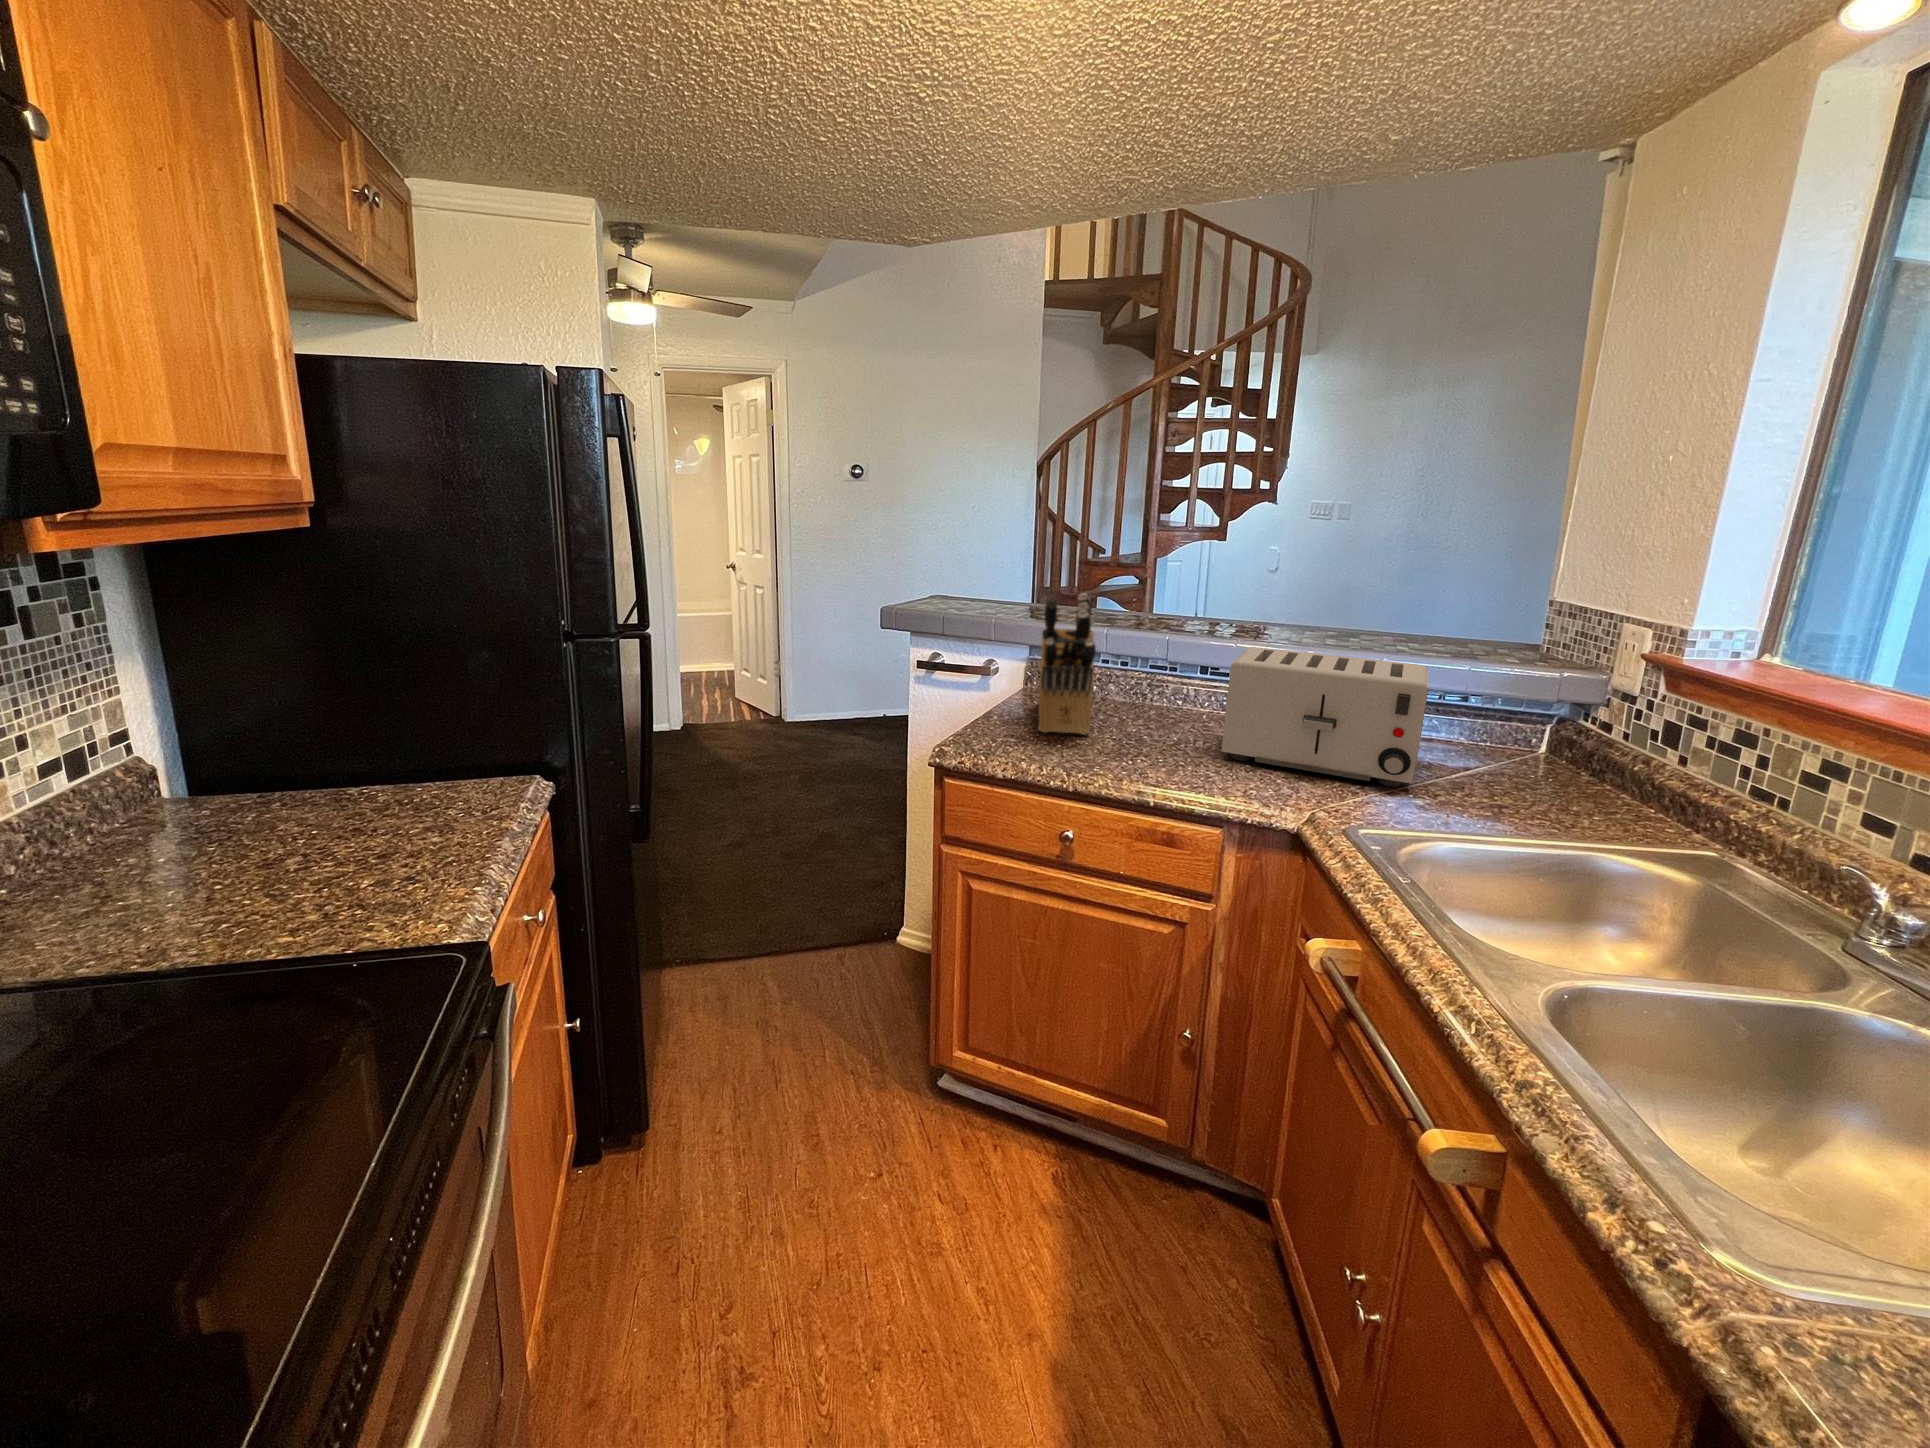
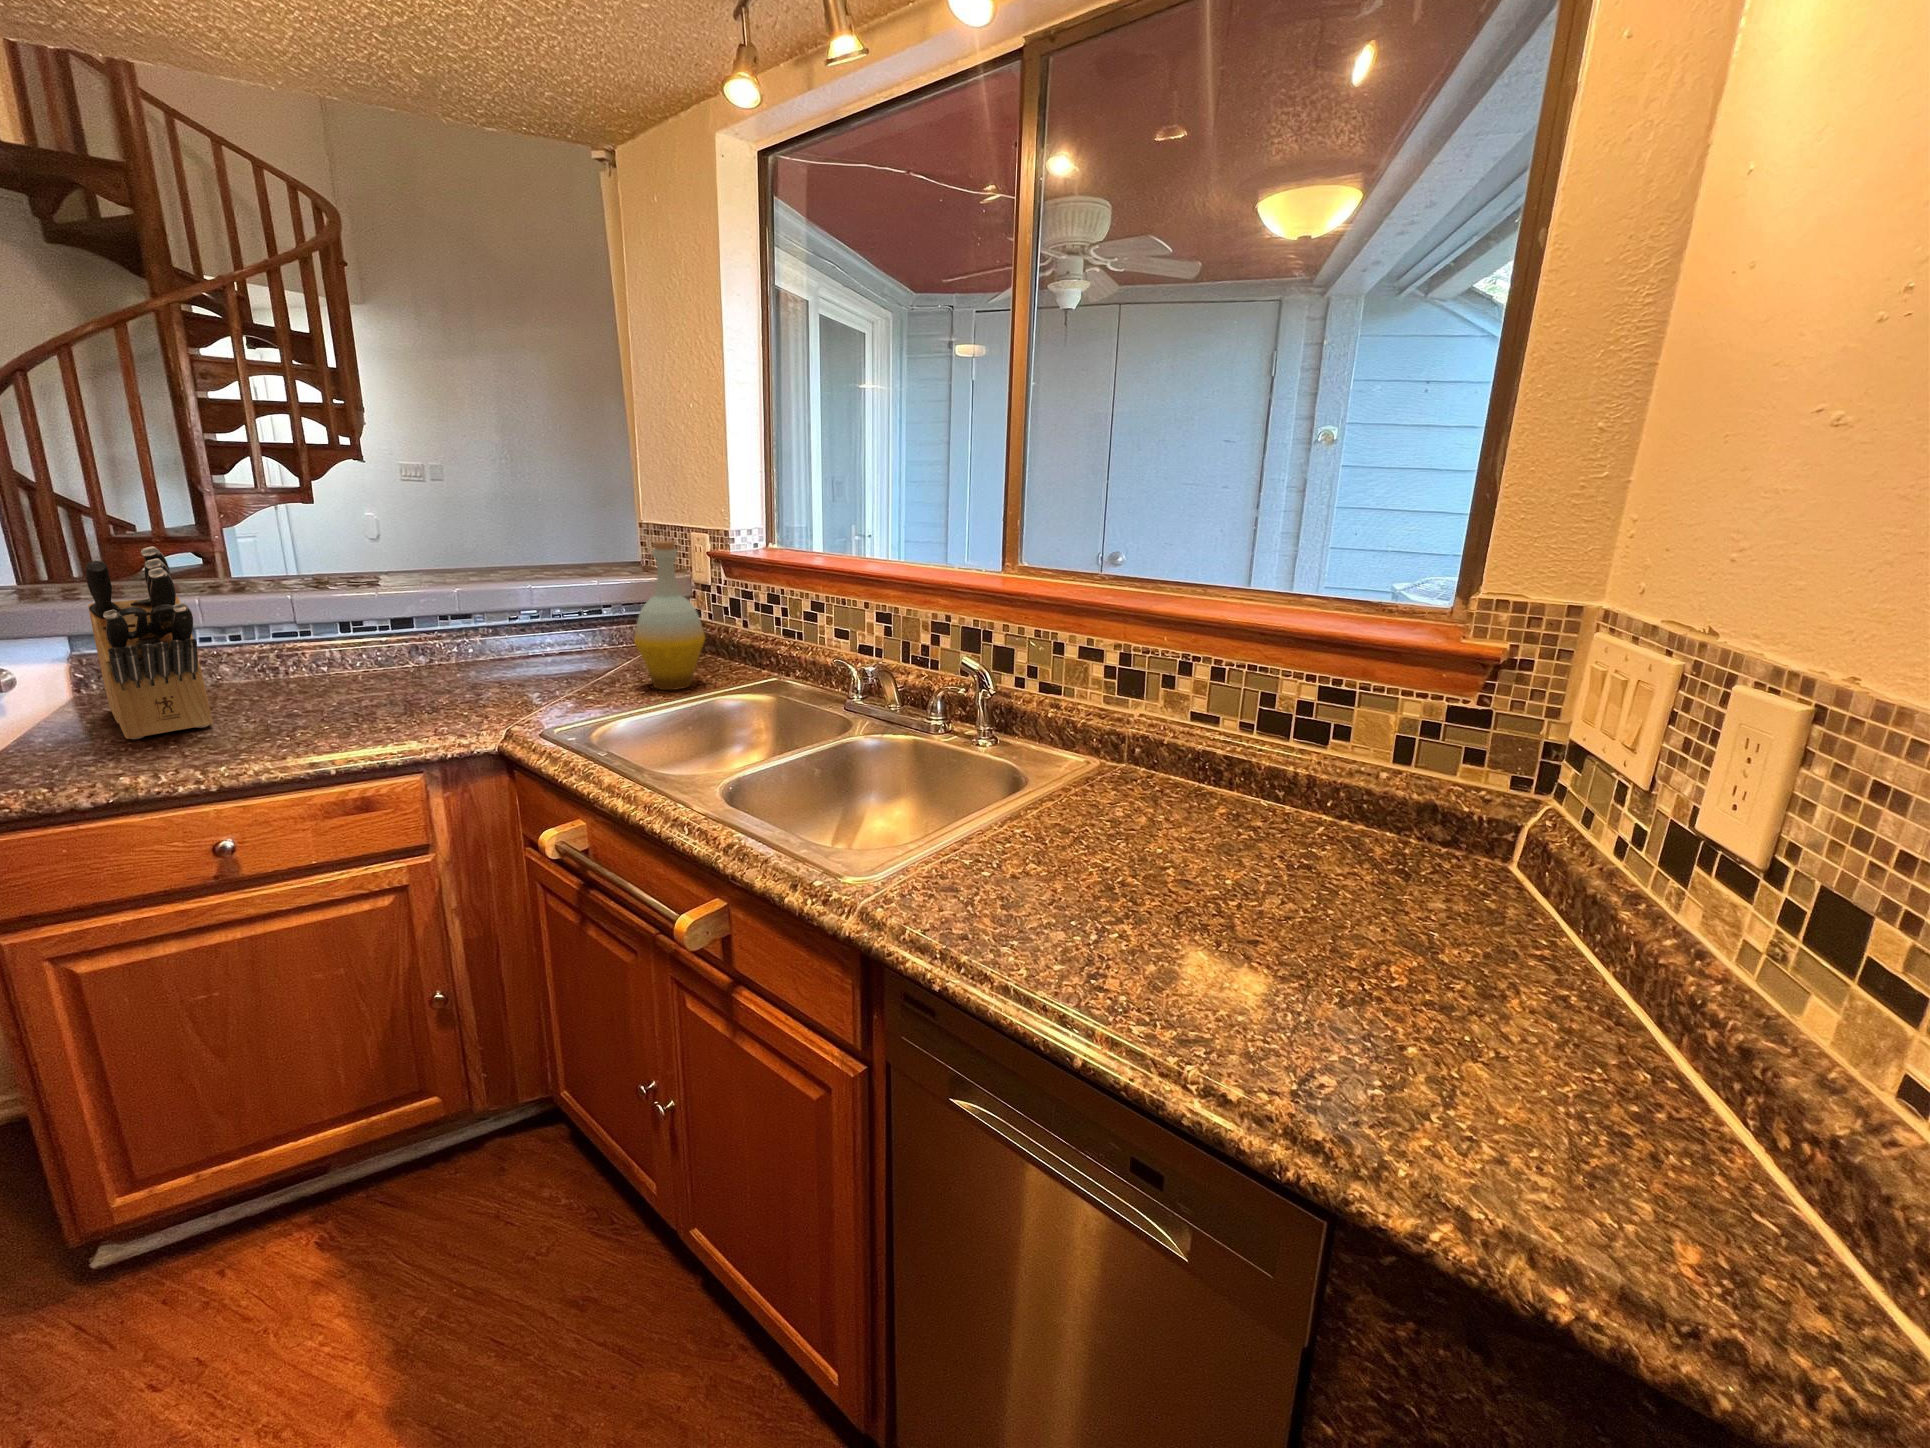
bottle: none [1491,636,1603,826] -> present [634,541,705,690]
toaster: present [1221,647,1429,787] -> none [382,583,583,706]

